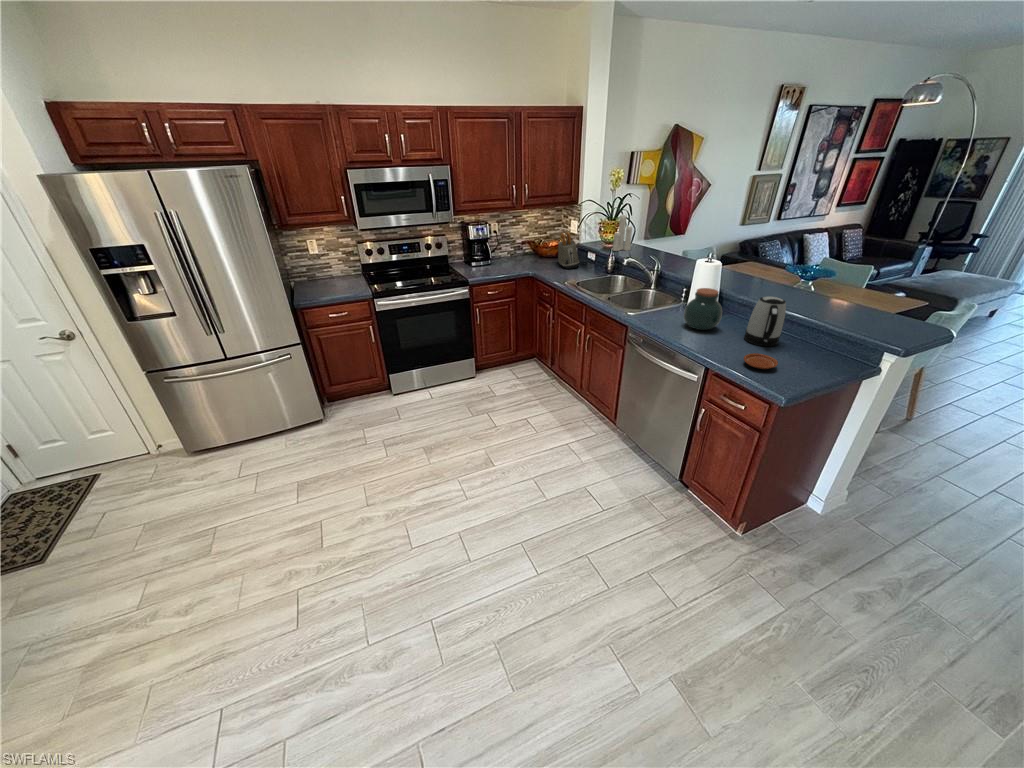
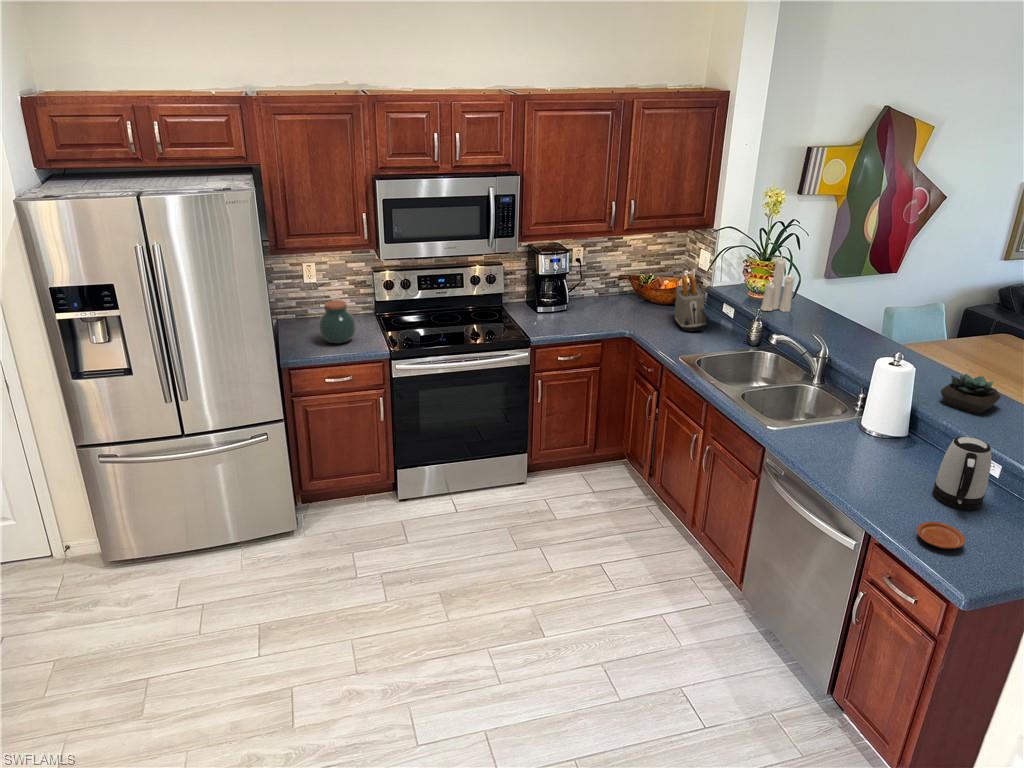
succulent plant: none [737,266,775,290] -> present [941,374,1001,414]
jar: present [684,288,722,330] -> present [319,300,356,343]

